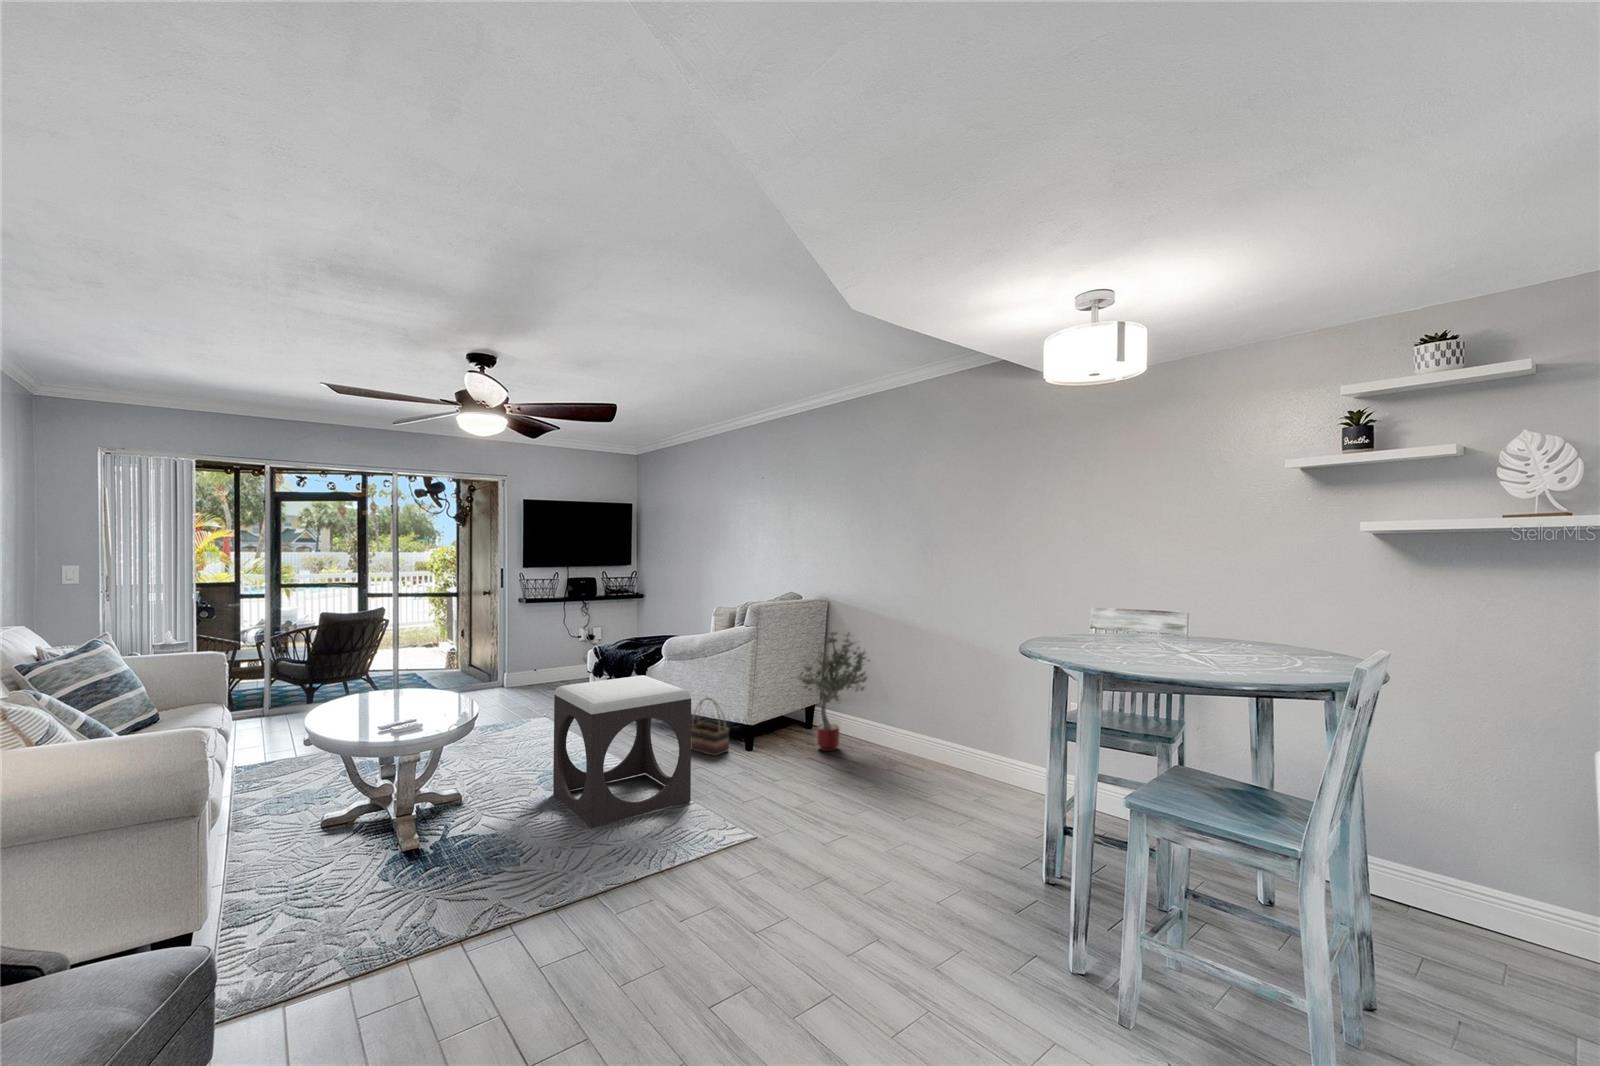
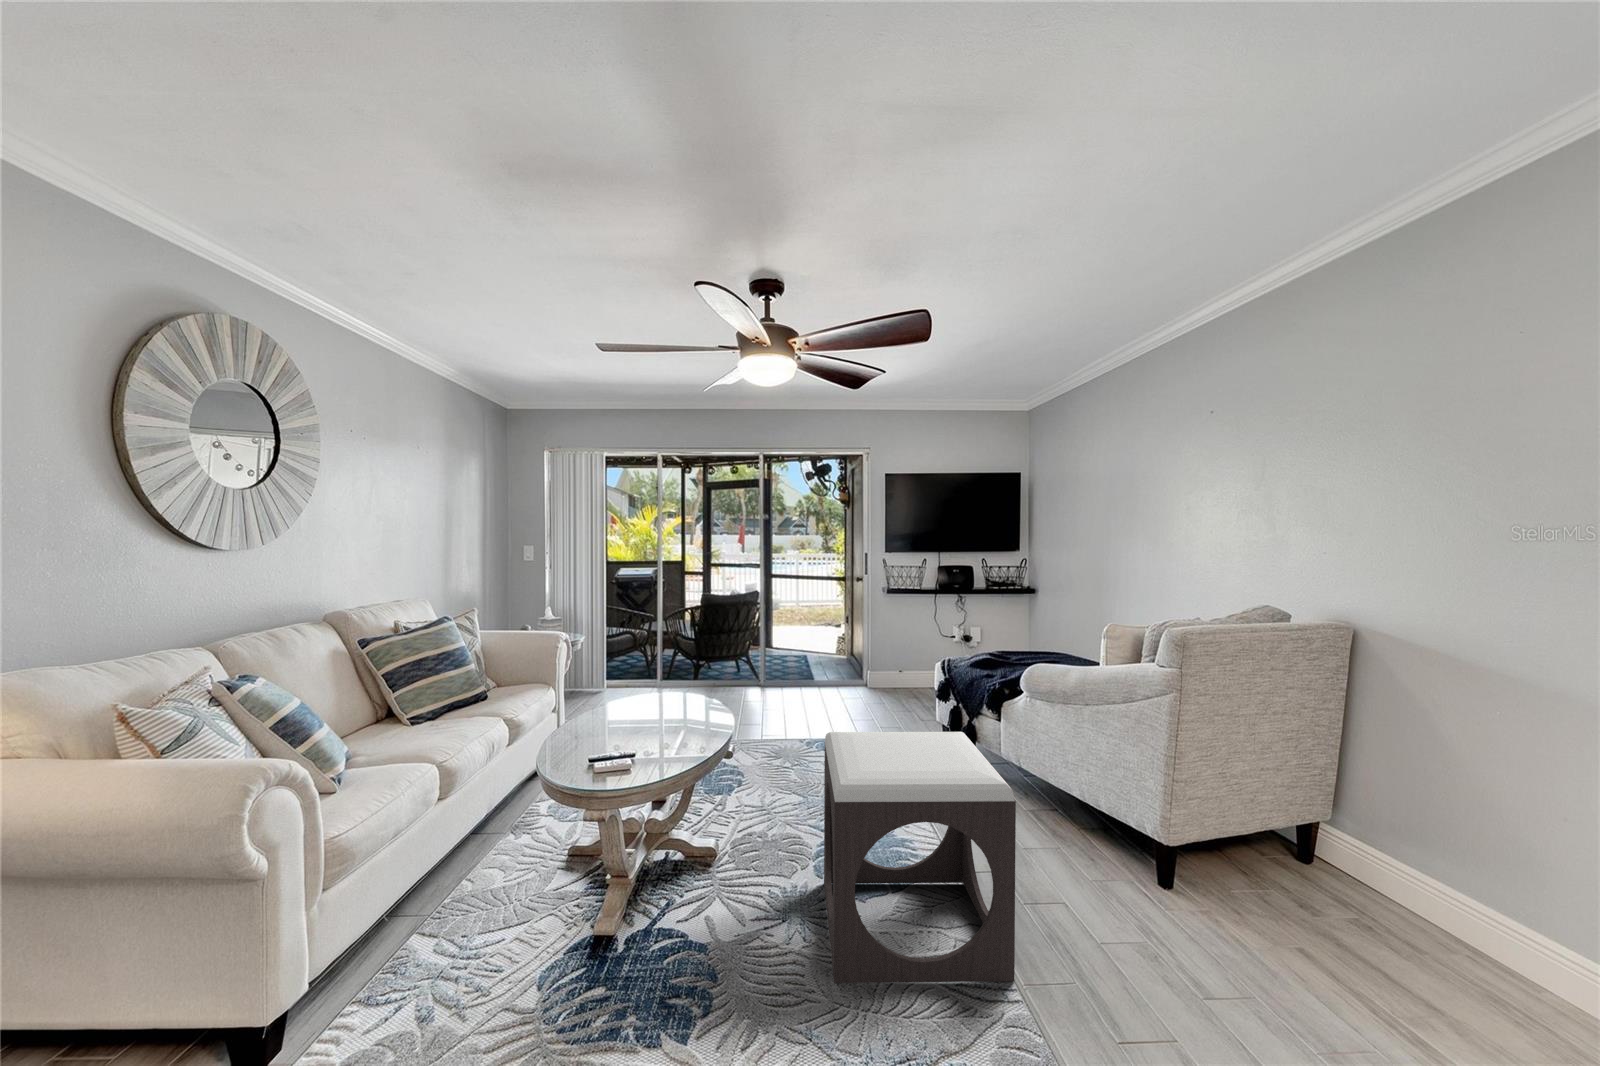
potted tree: present [799,632,870,751] -> none [1263,701,1456,939]
basket: present [691,698,729,756] -> none [1048,774,1121,878]

